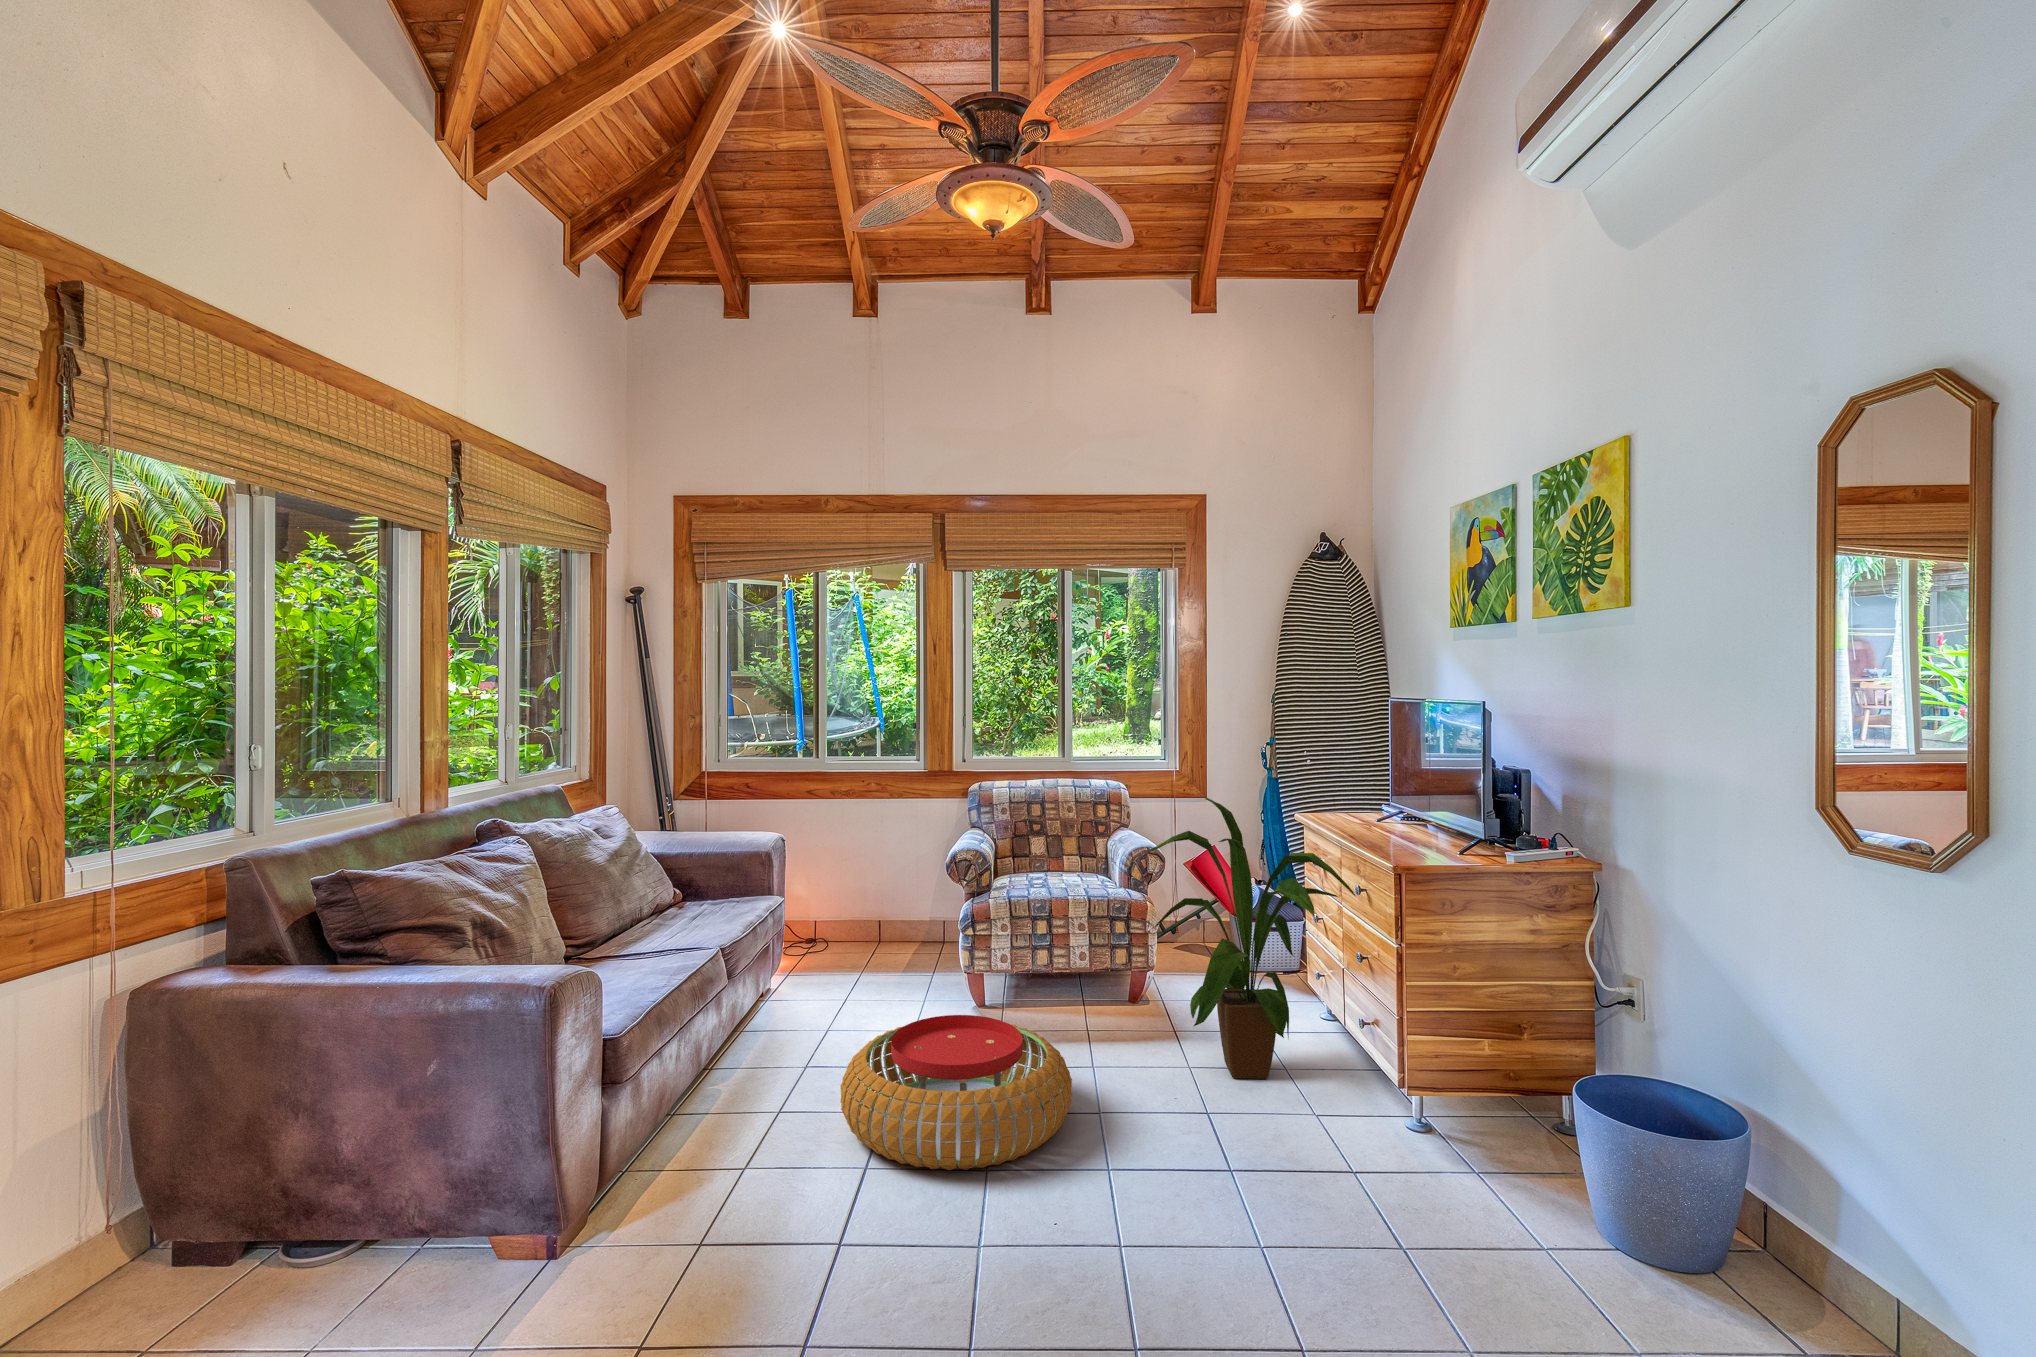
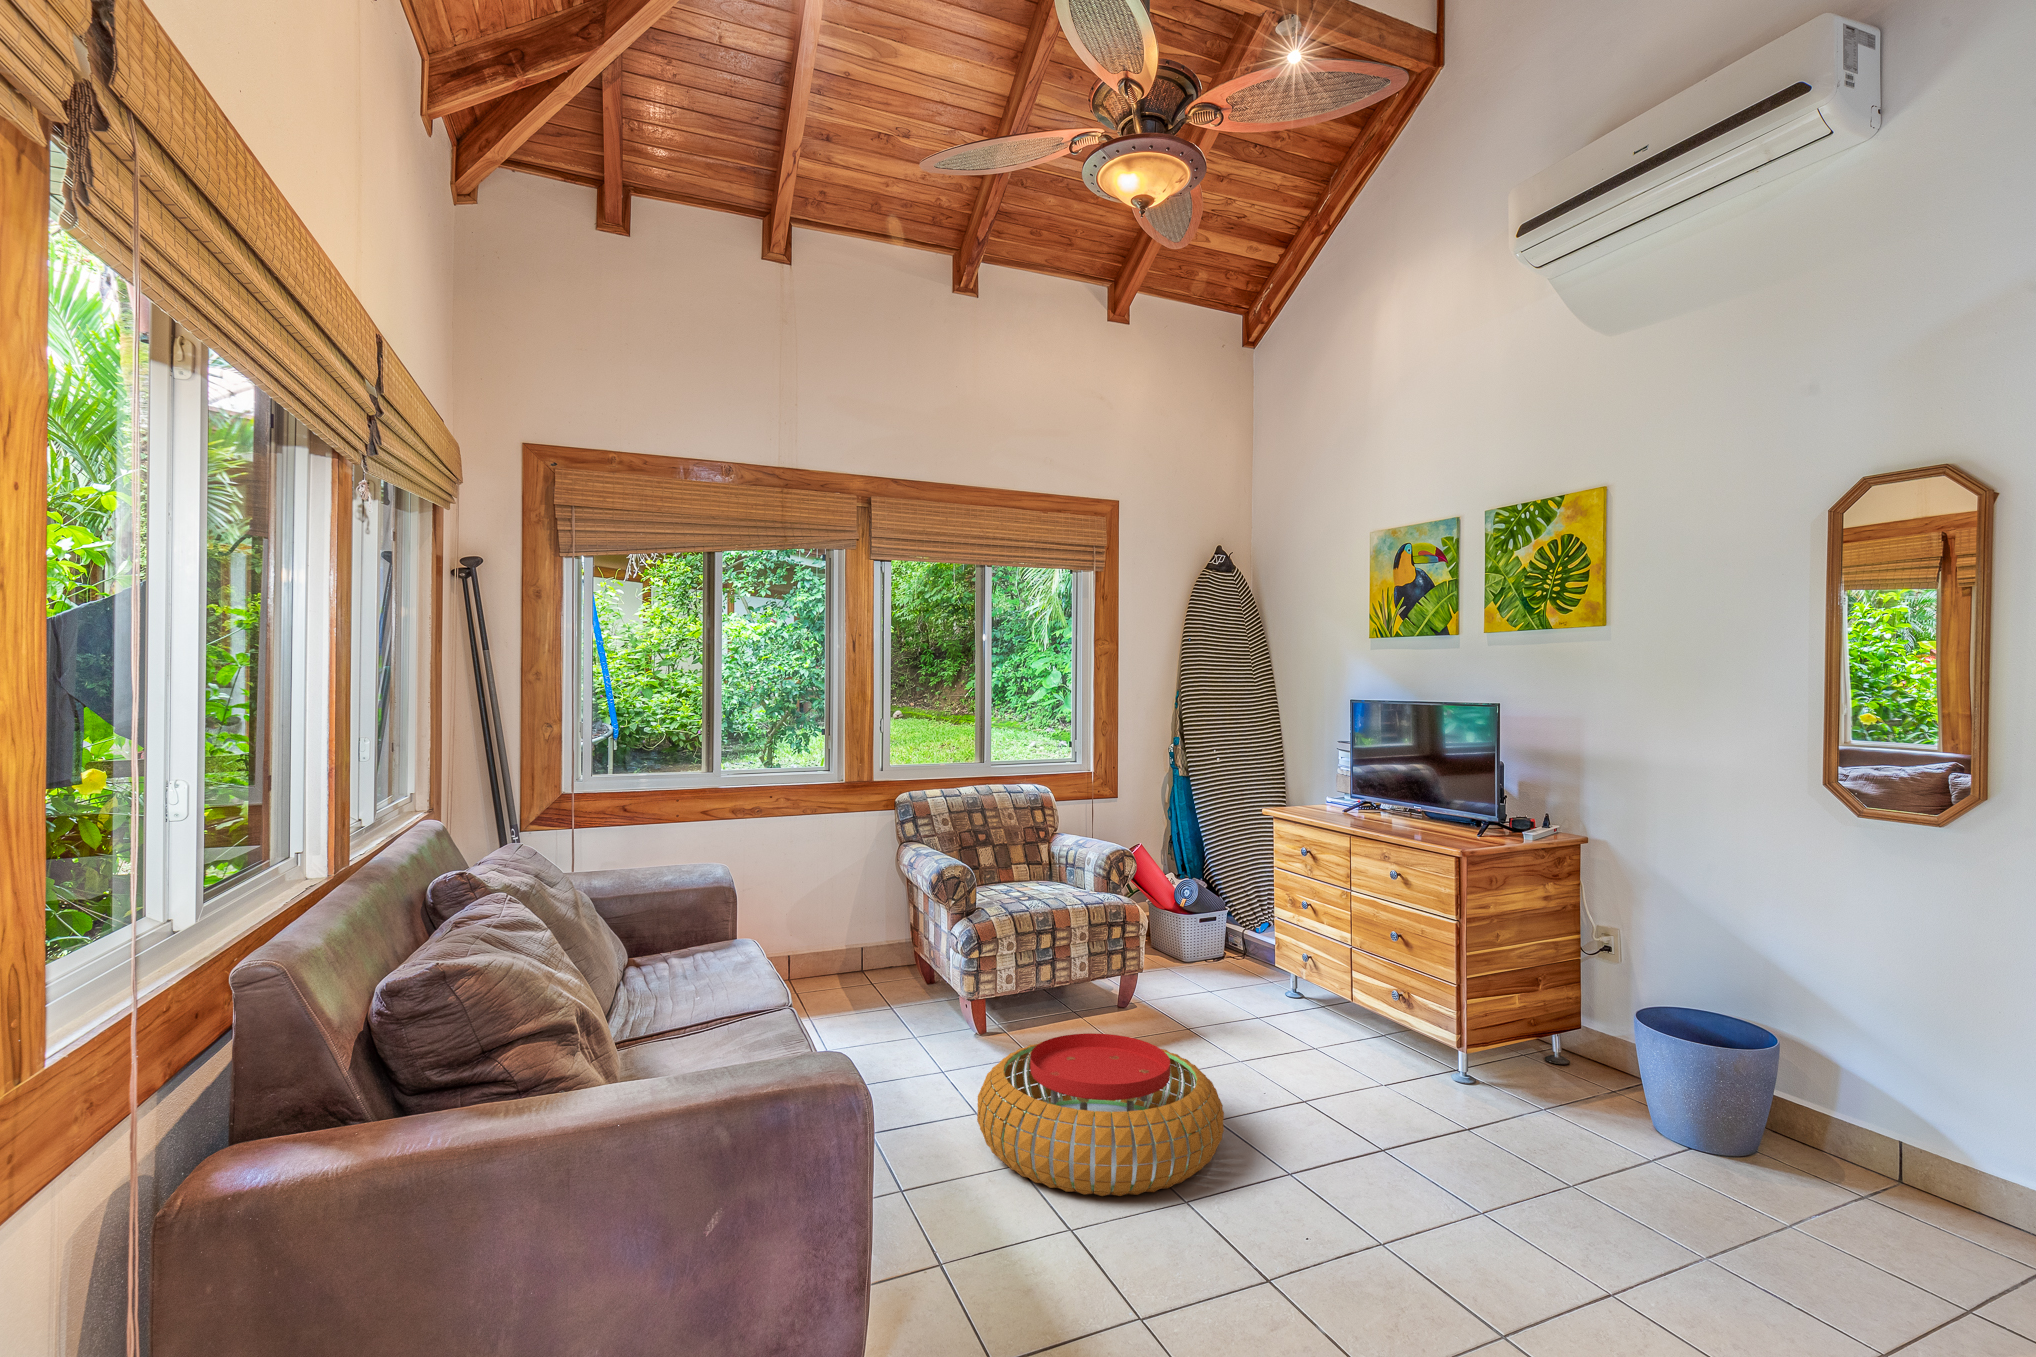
house plant: present [1150,797,1355,1079] -> none [1191,796,1392,1063]

